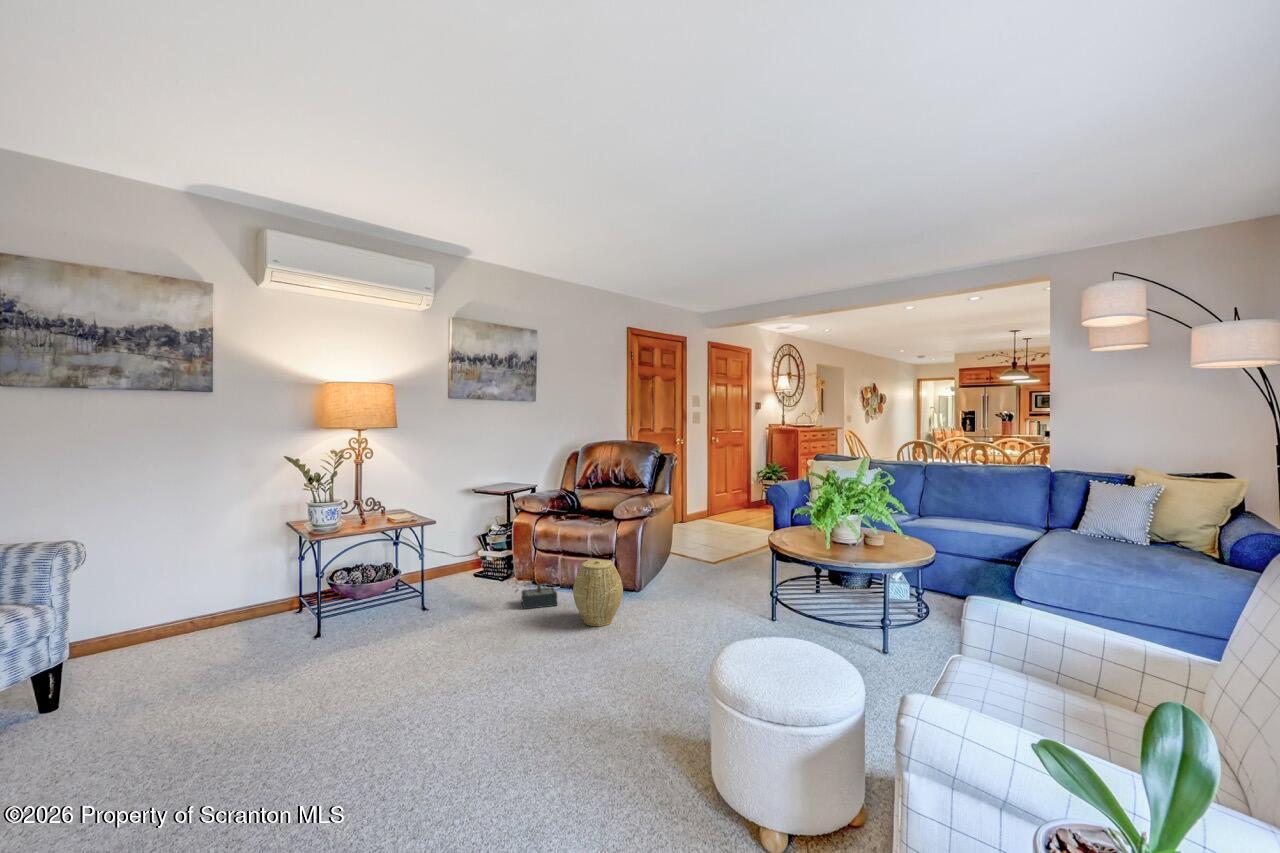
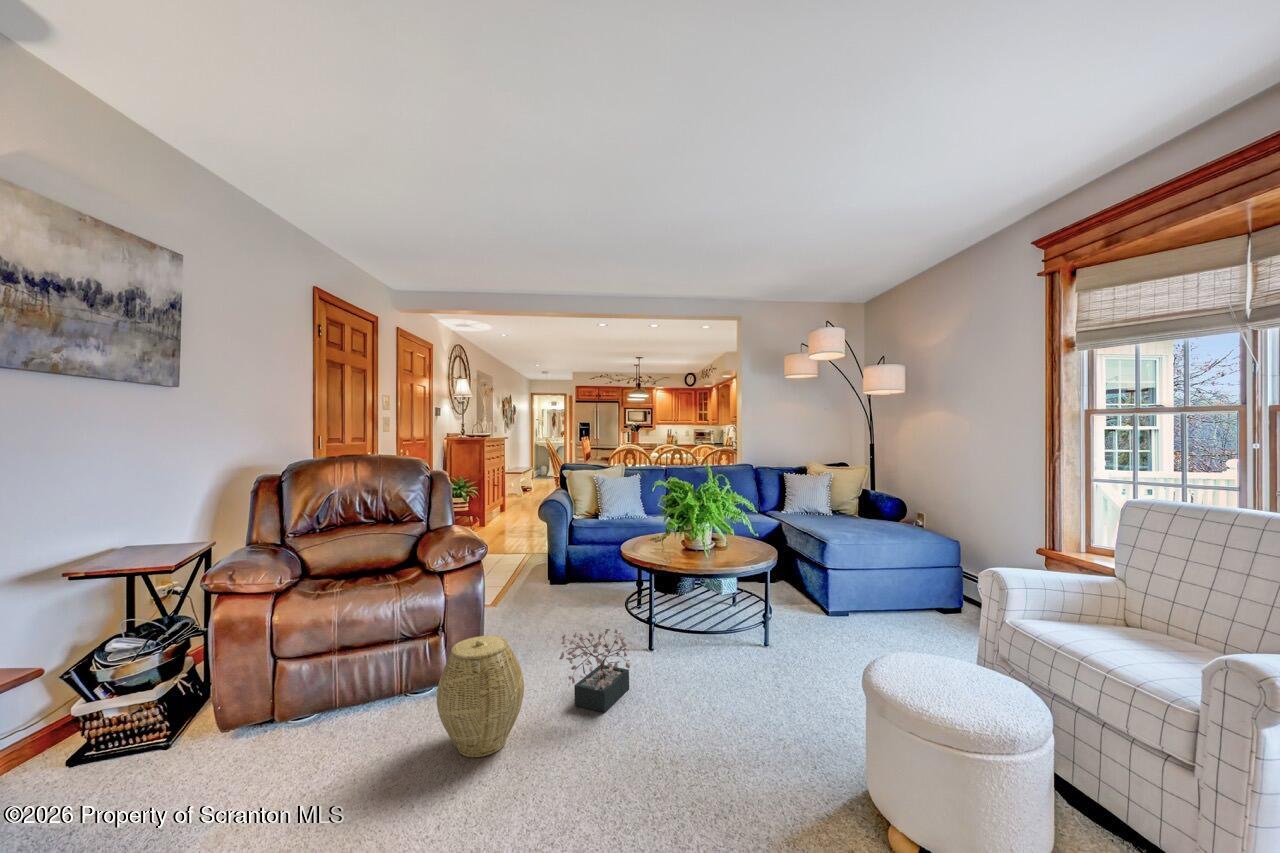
decorative plant: present [507,558,565,609] -> present [559,629,630,712]

